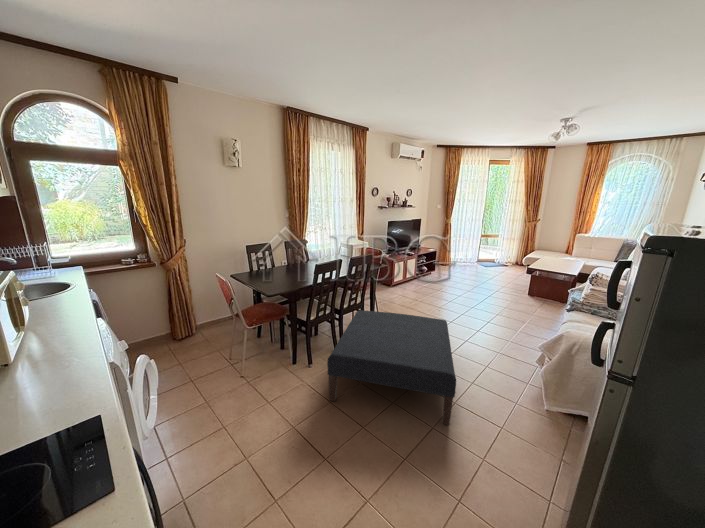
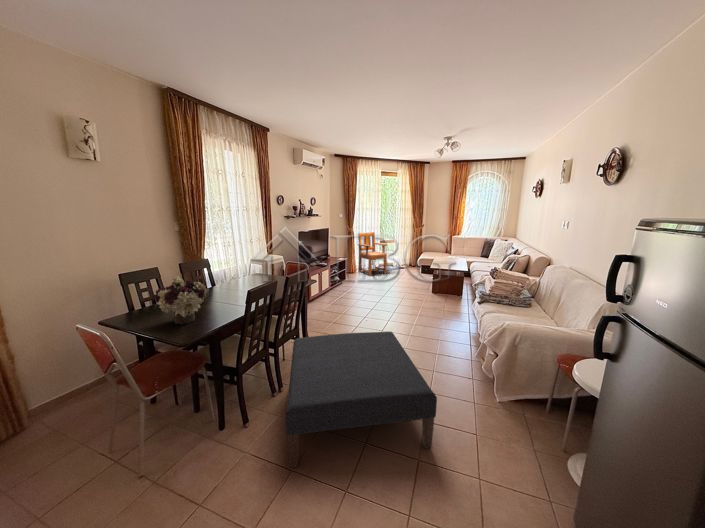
armchair: none [452,225,487,270] -> present [358,232,387,276]
flower arrangement: none [260,249,293,283] -> present [153,276,207,324]

